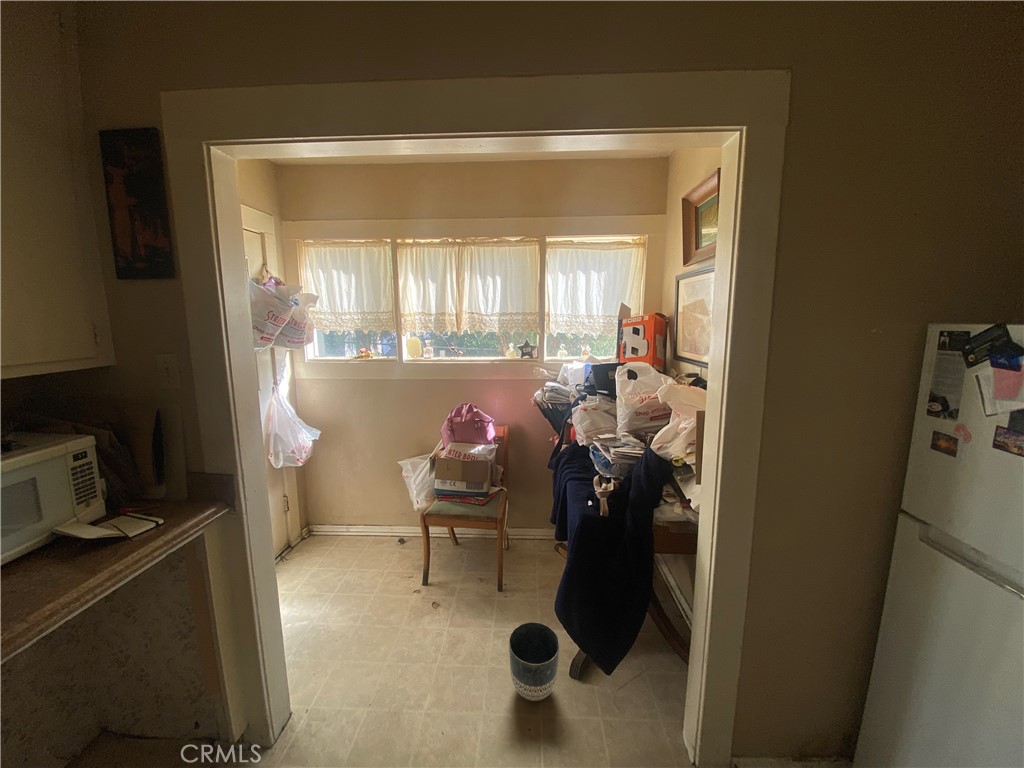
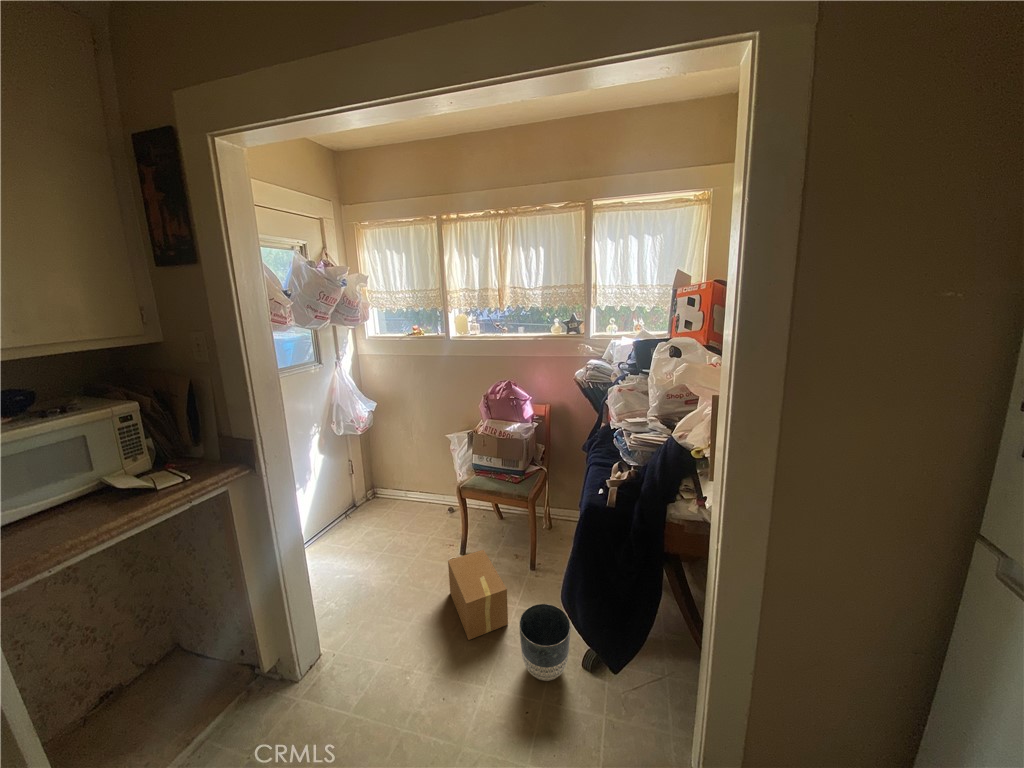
cardboard box: none [418,577,488,675] -> present [448,550,508,640]

